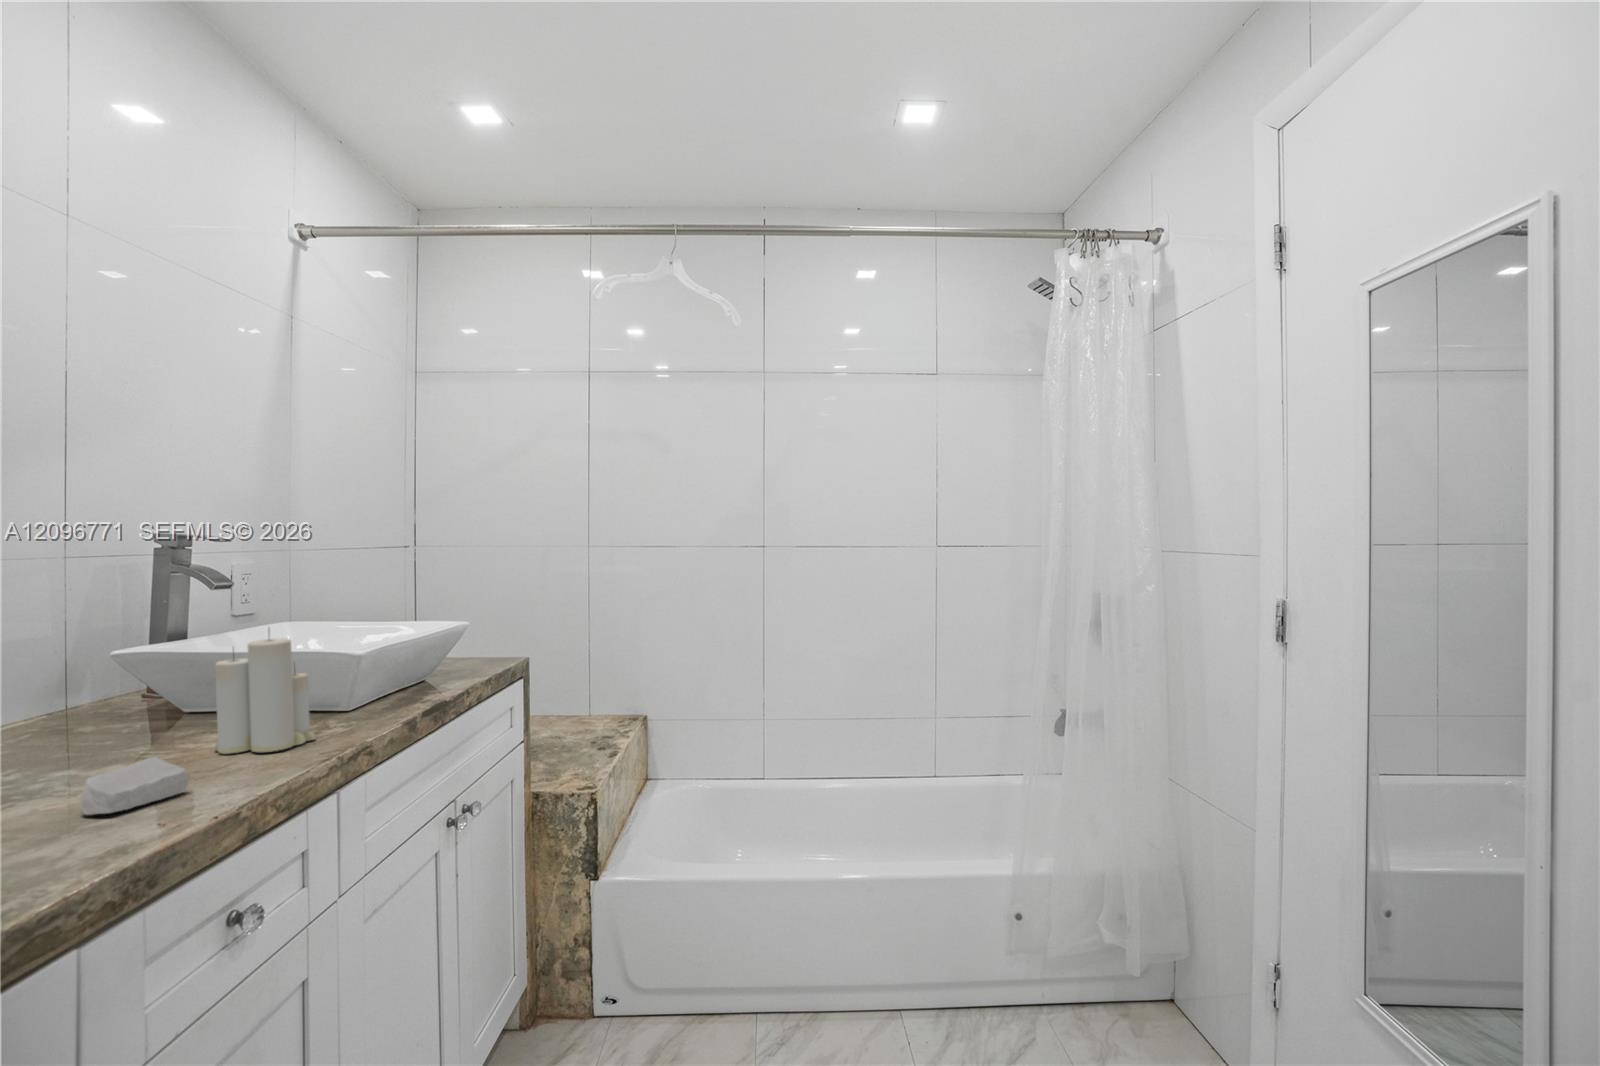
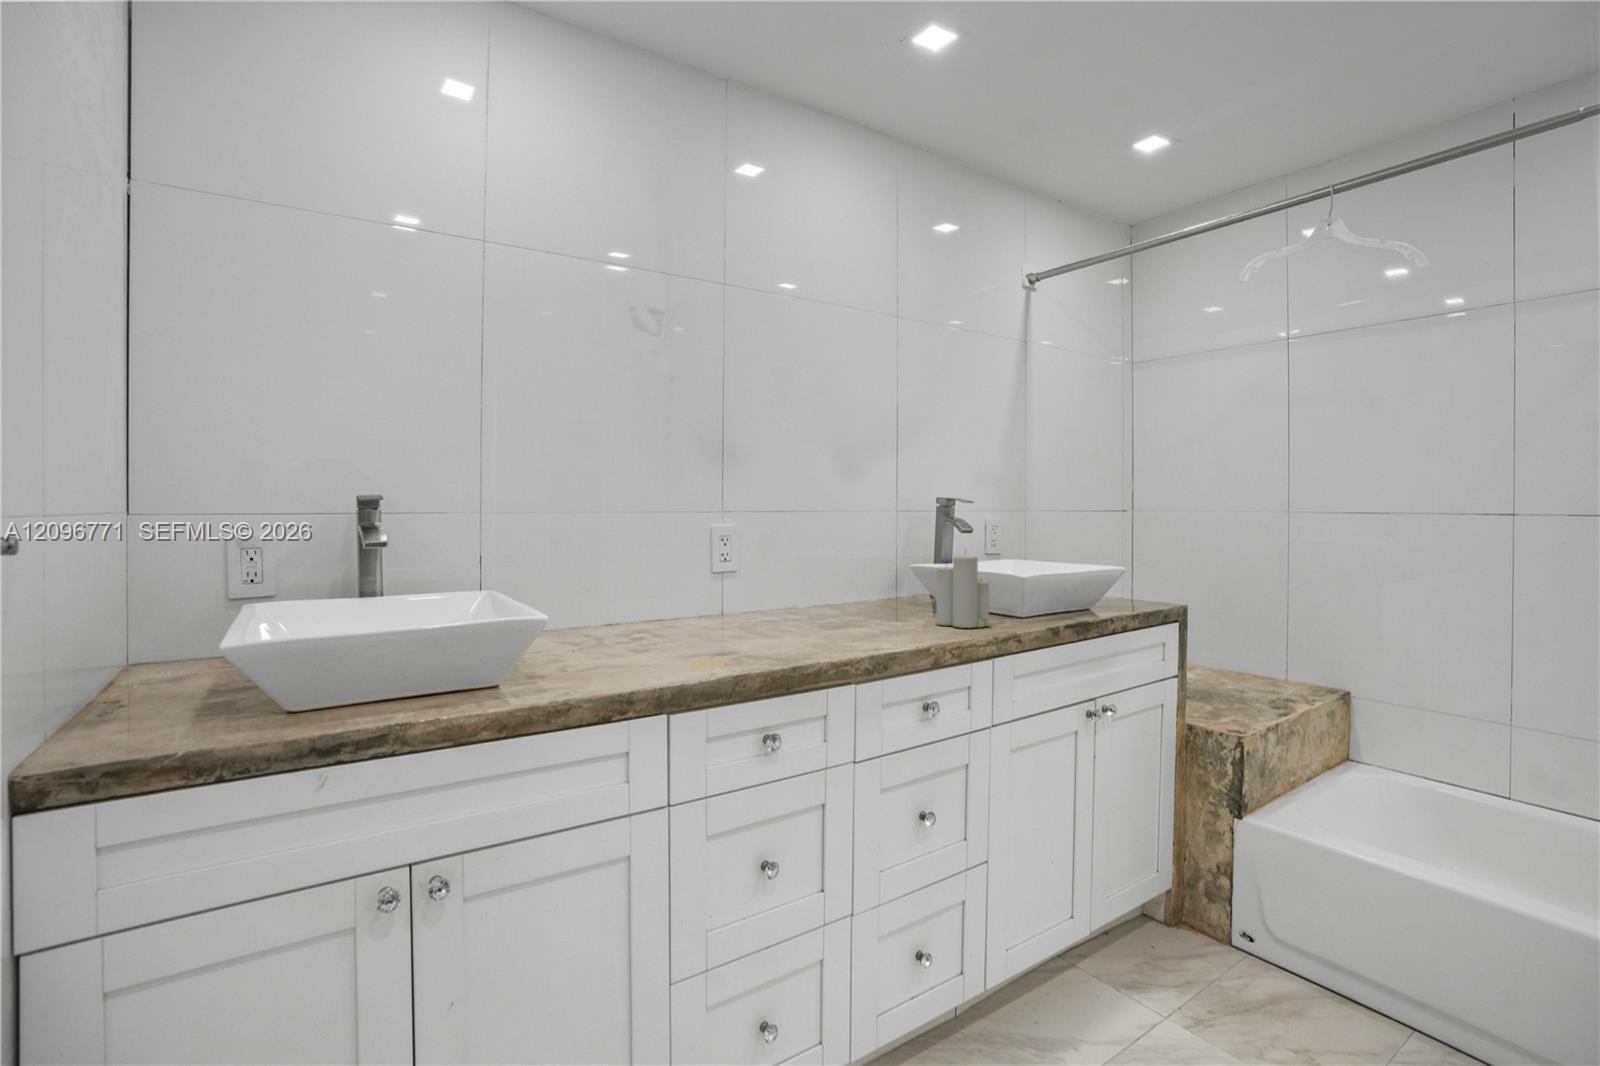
soap bar: present [81,757,188,815] -> none [862,614,912,638]

